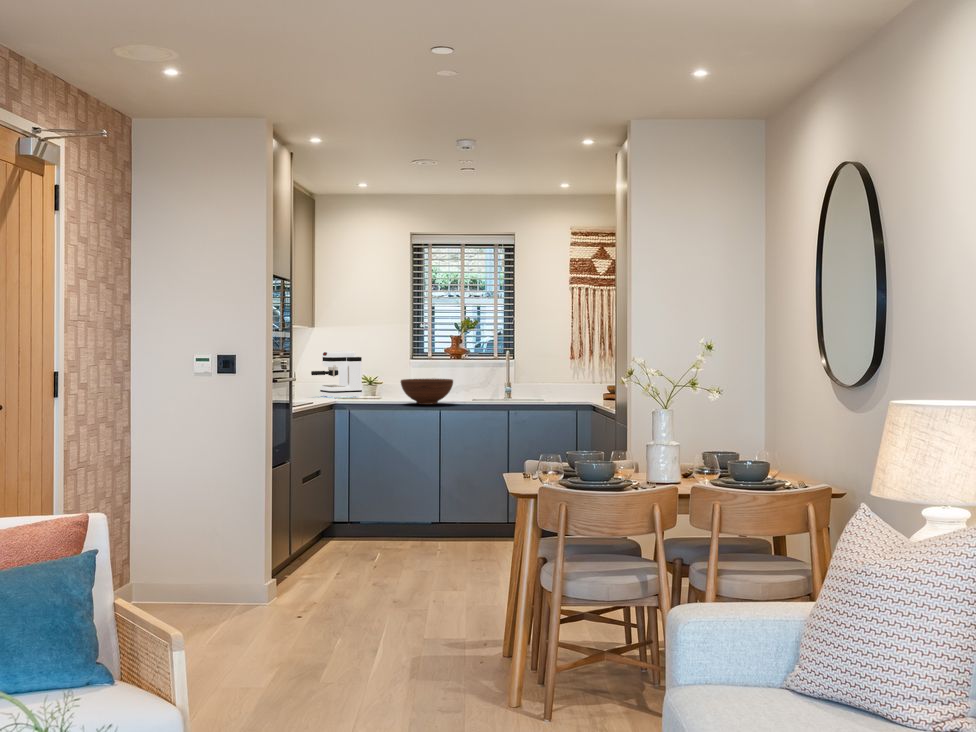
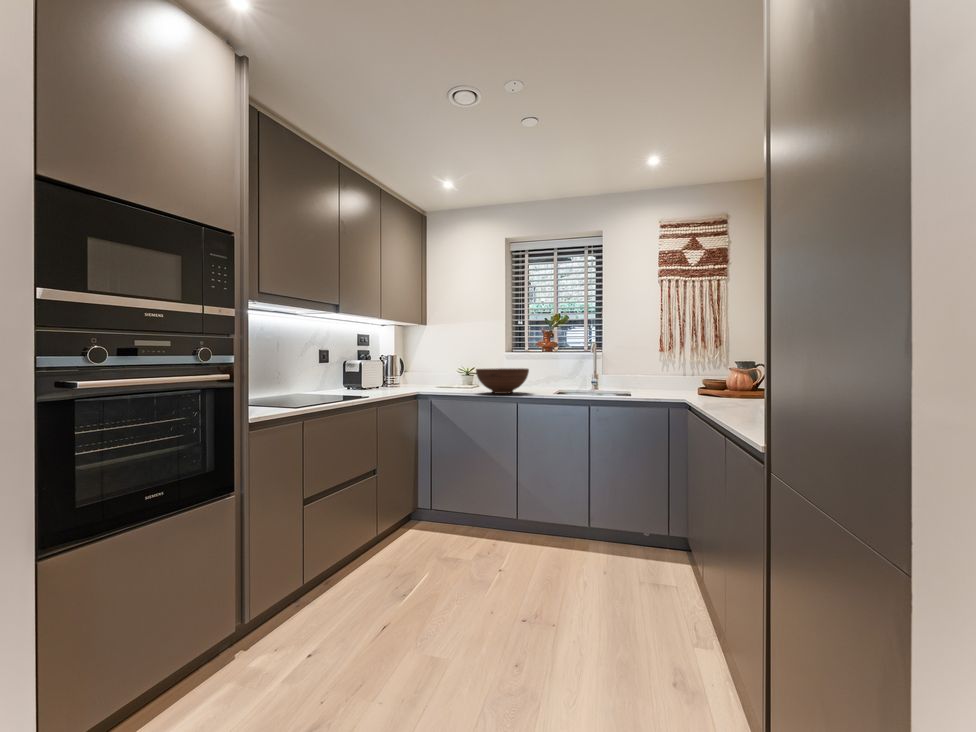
coffee maker: present [311,351,362,398] -> none [422,347,463,387]

